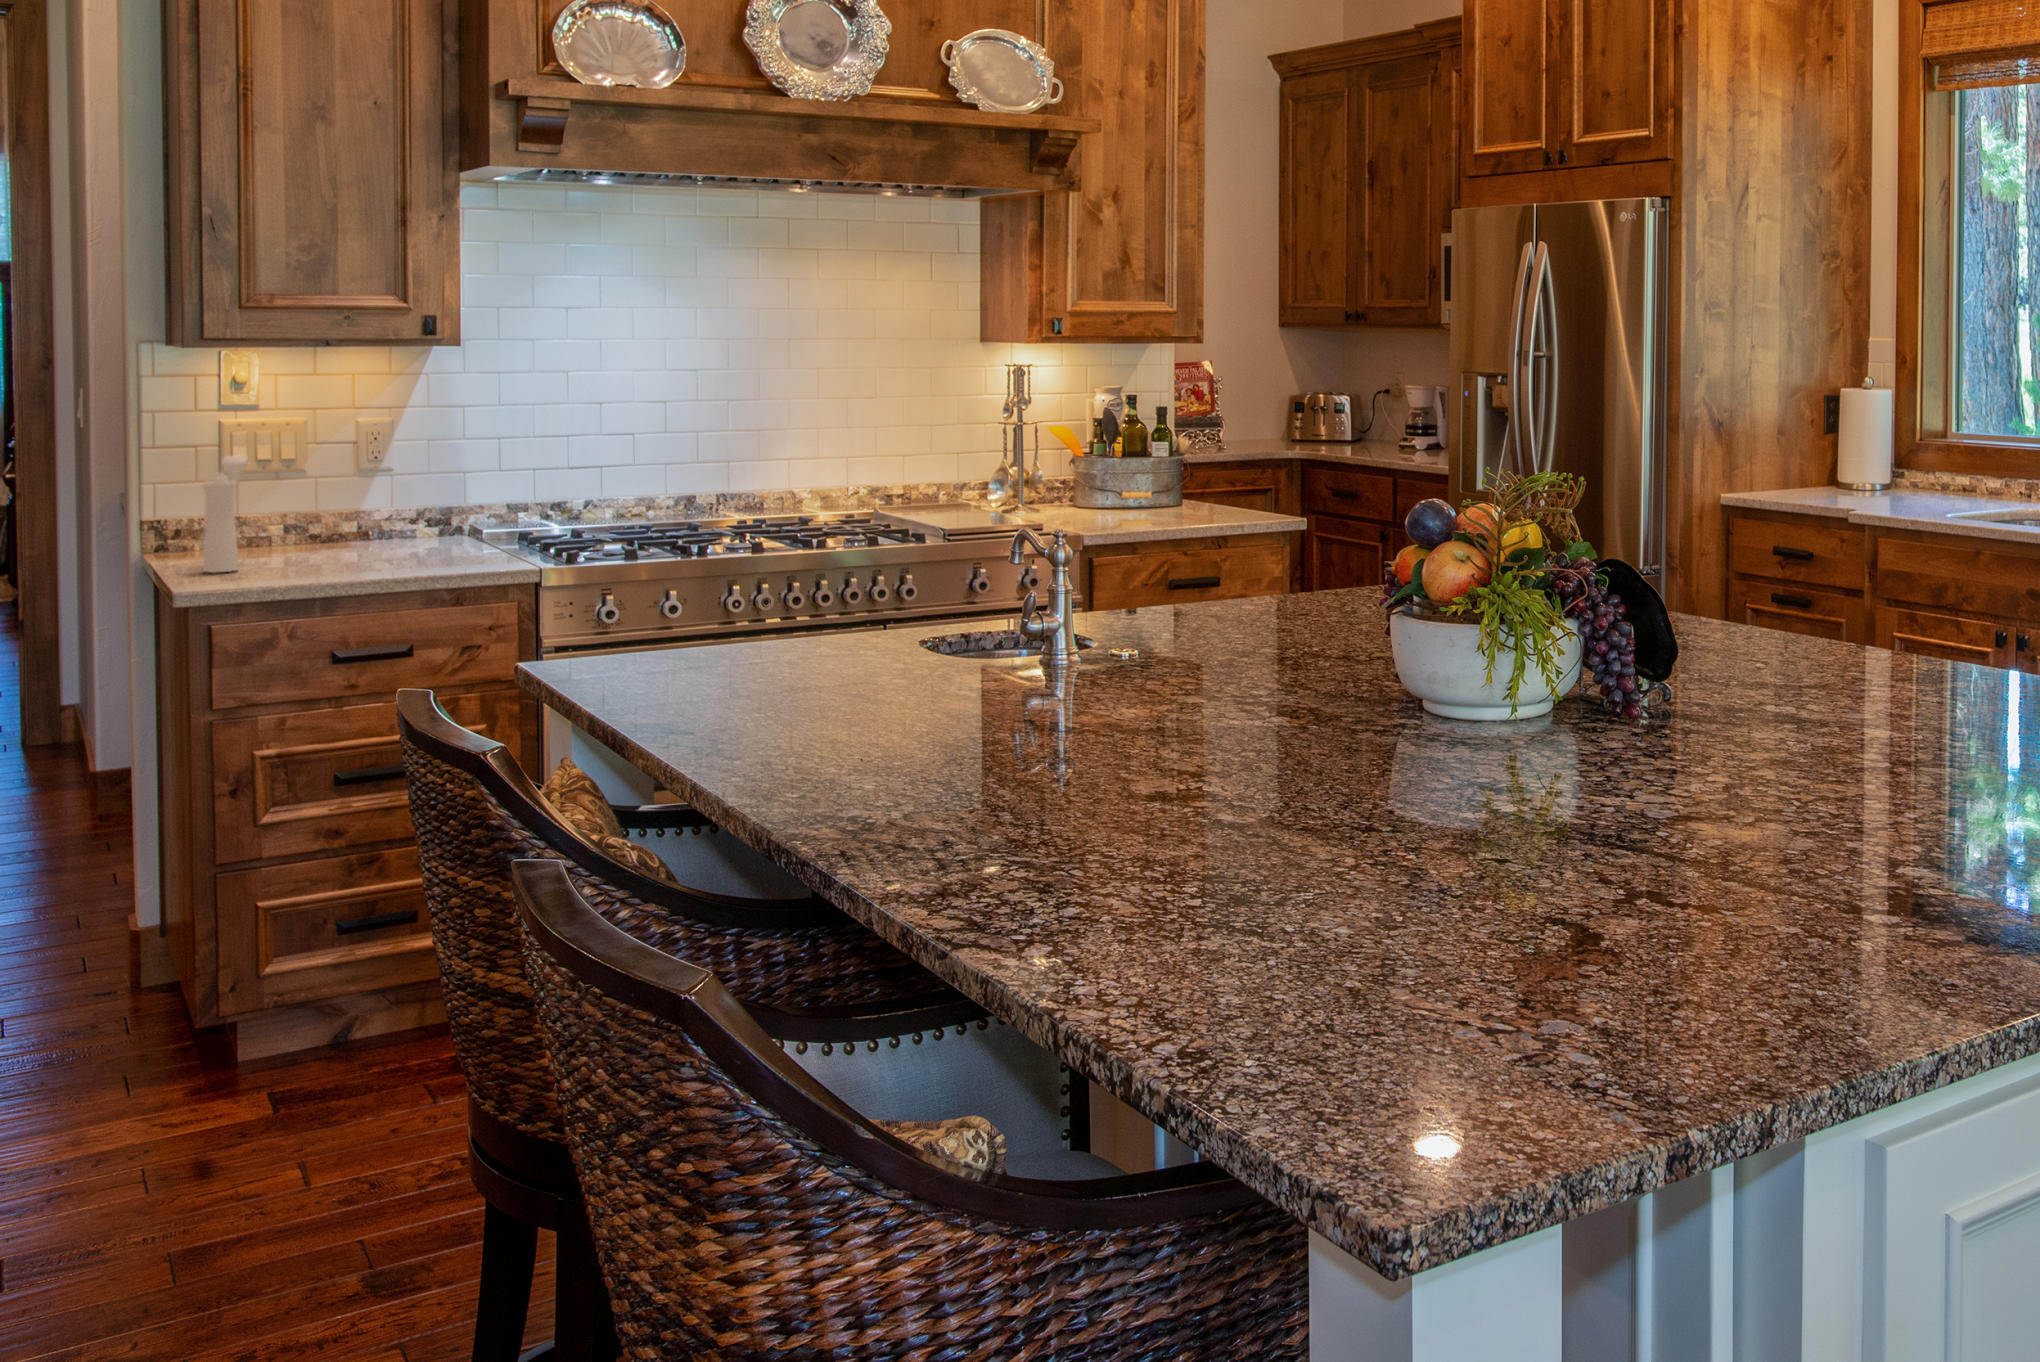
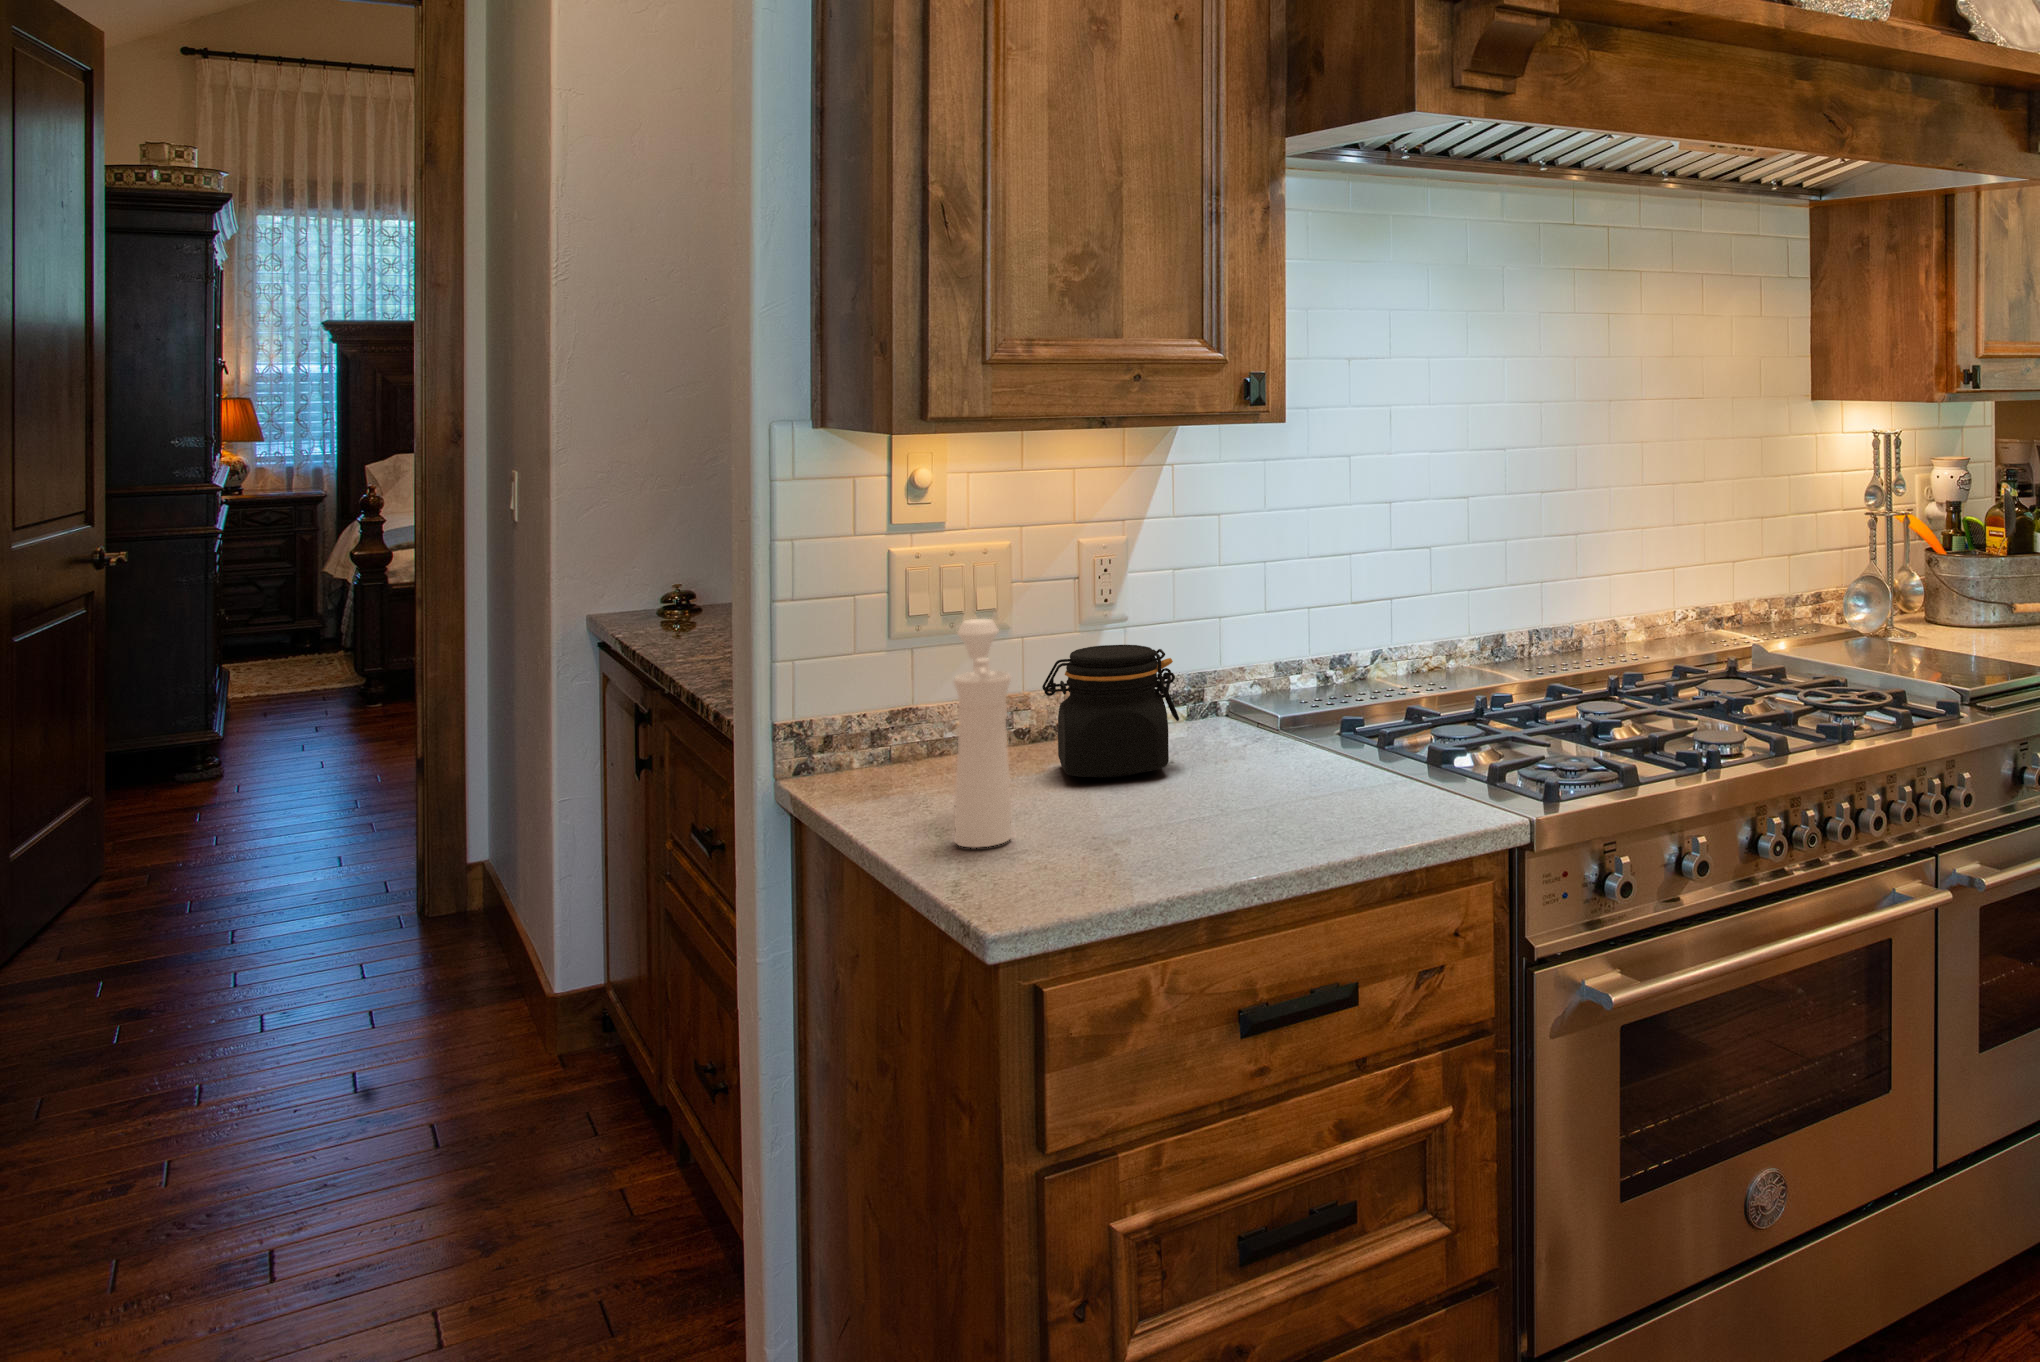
jar: none [295,480,386,554] -> present [1042,645,1179,778]

